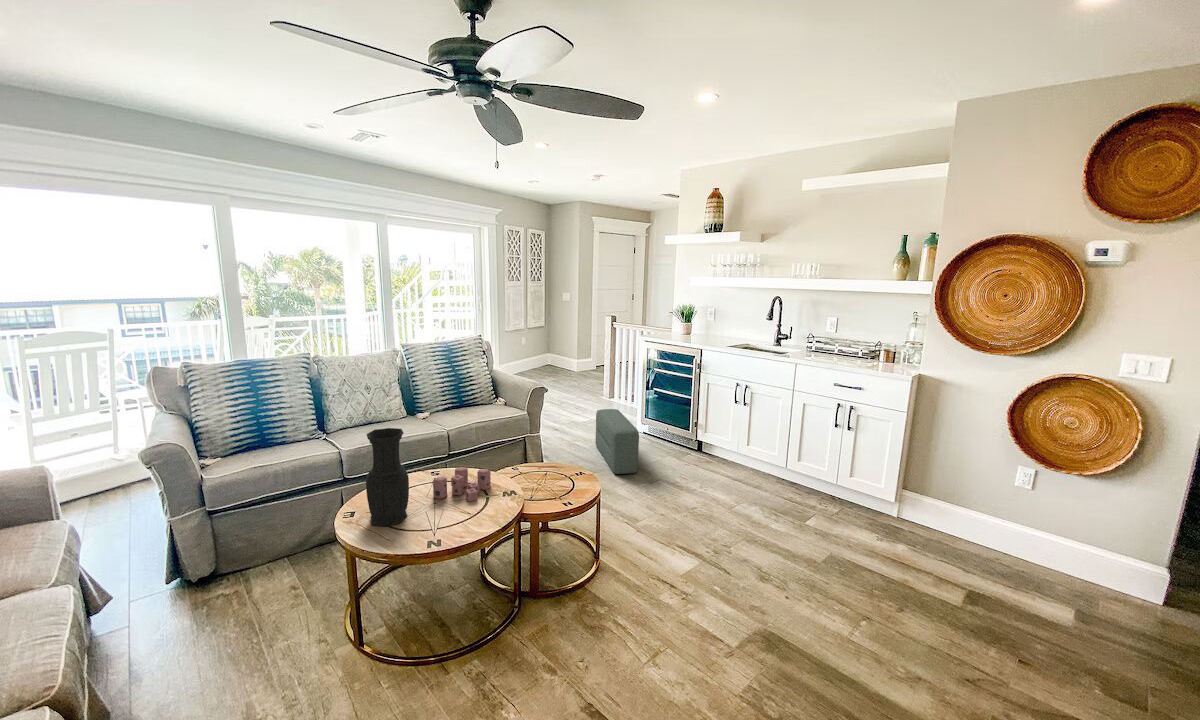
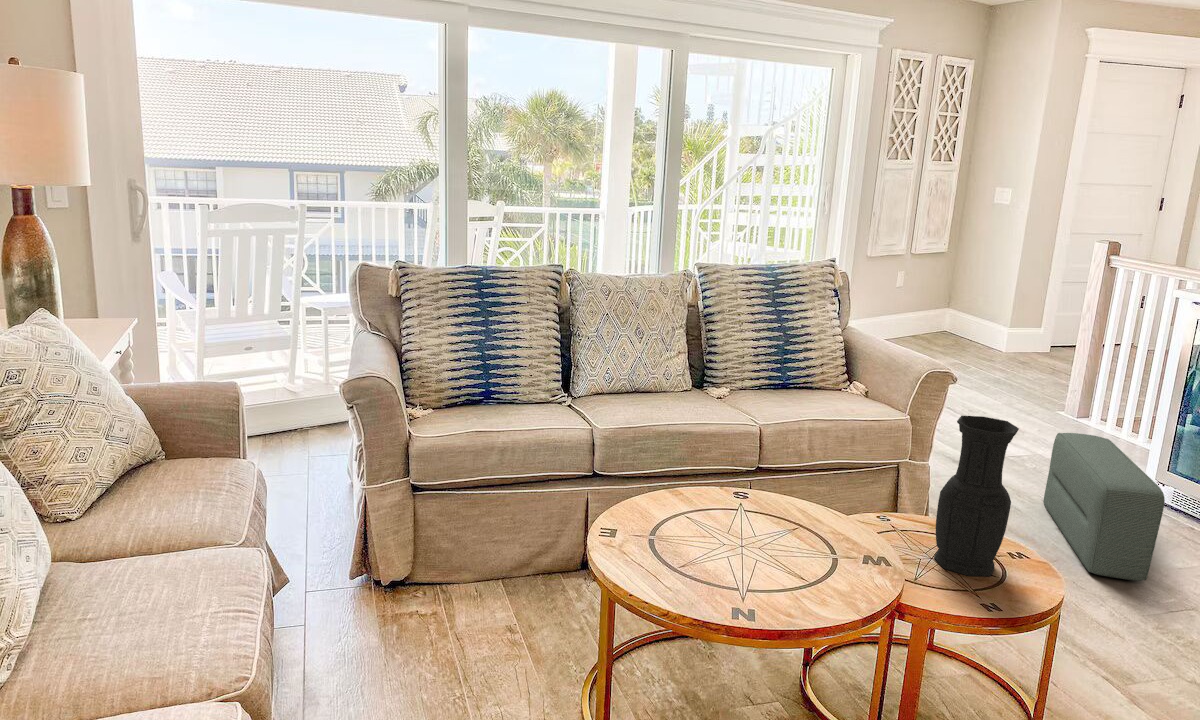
vase: present [366,428,409,526] -> present [934,416,1019,576]
candle: present [433,467,491,501] -> none [741,493,849,559]

